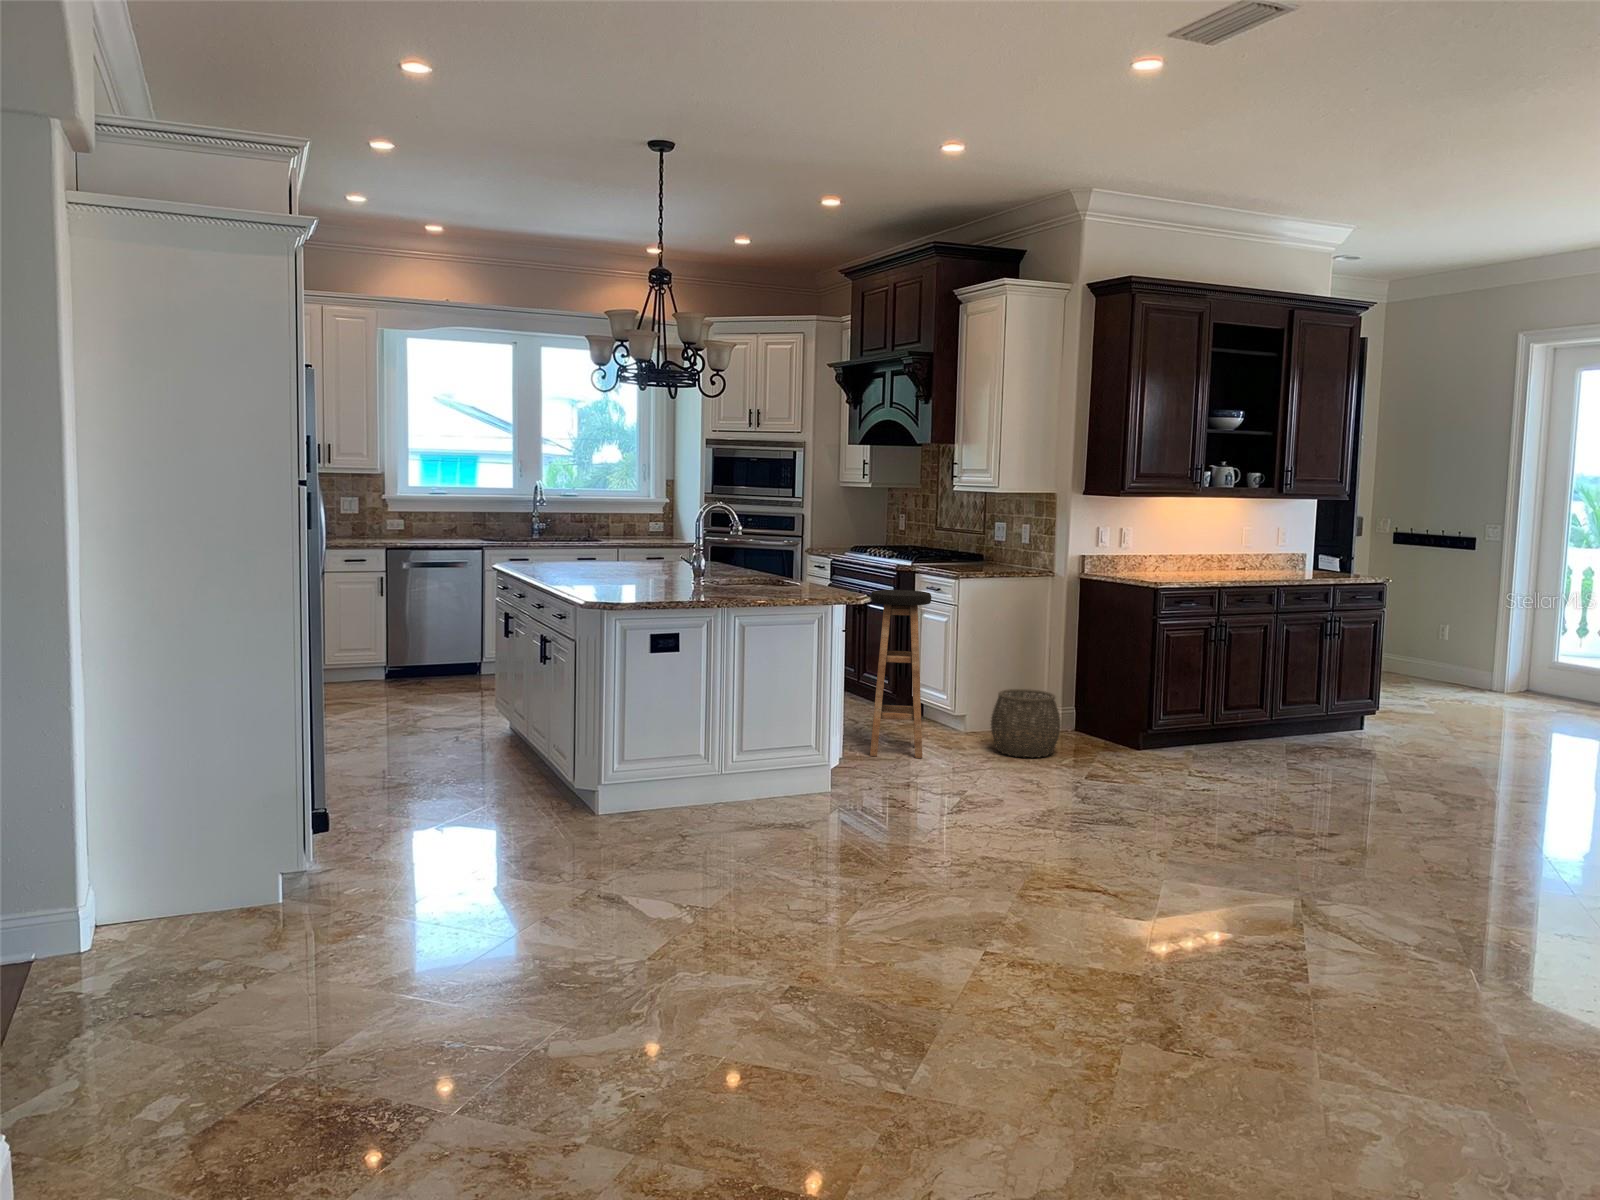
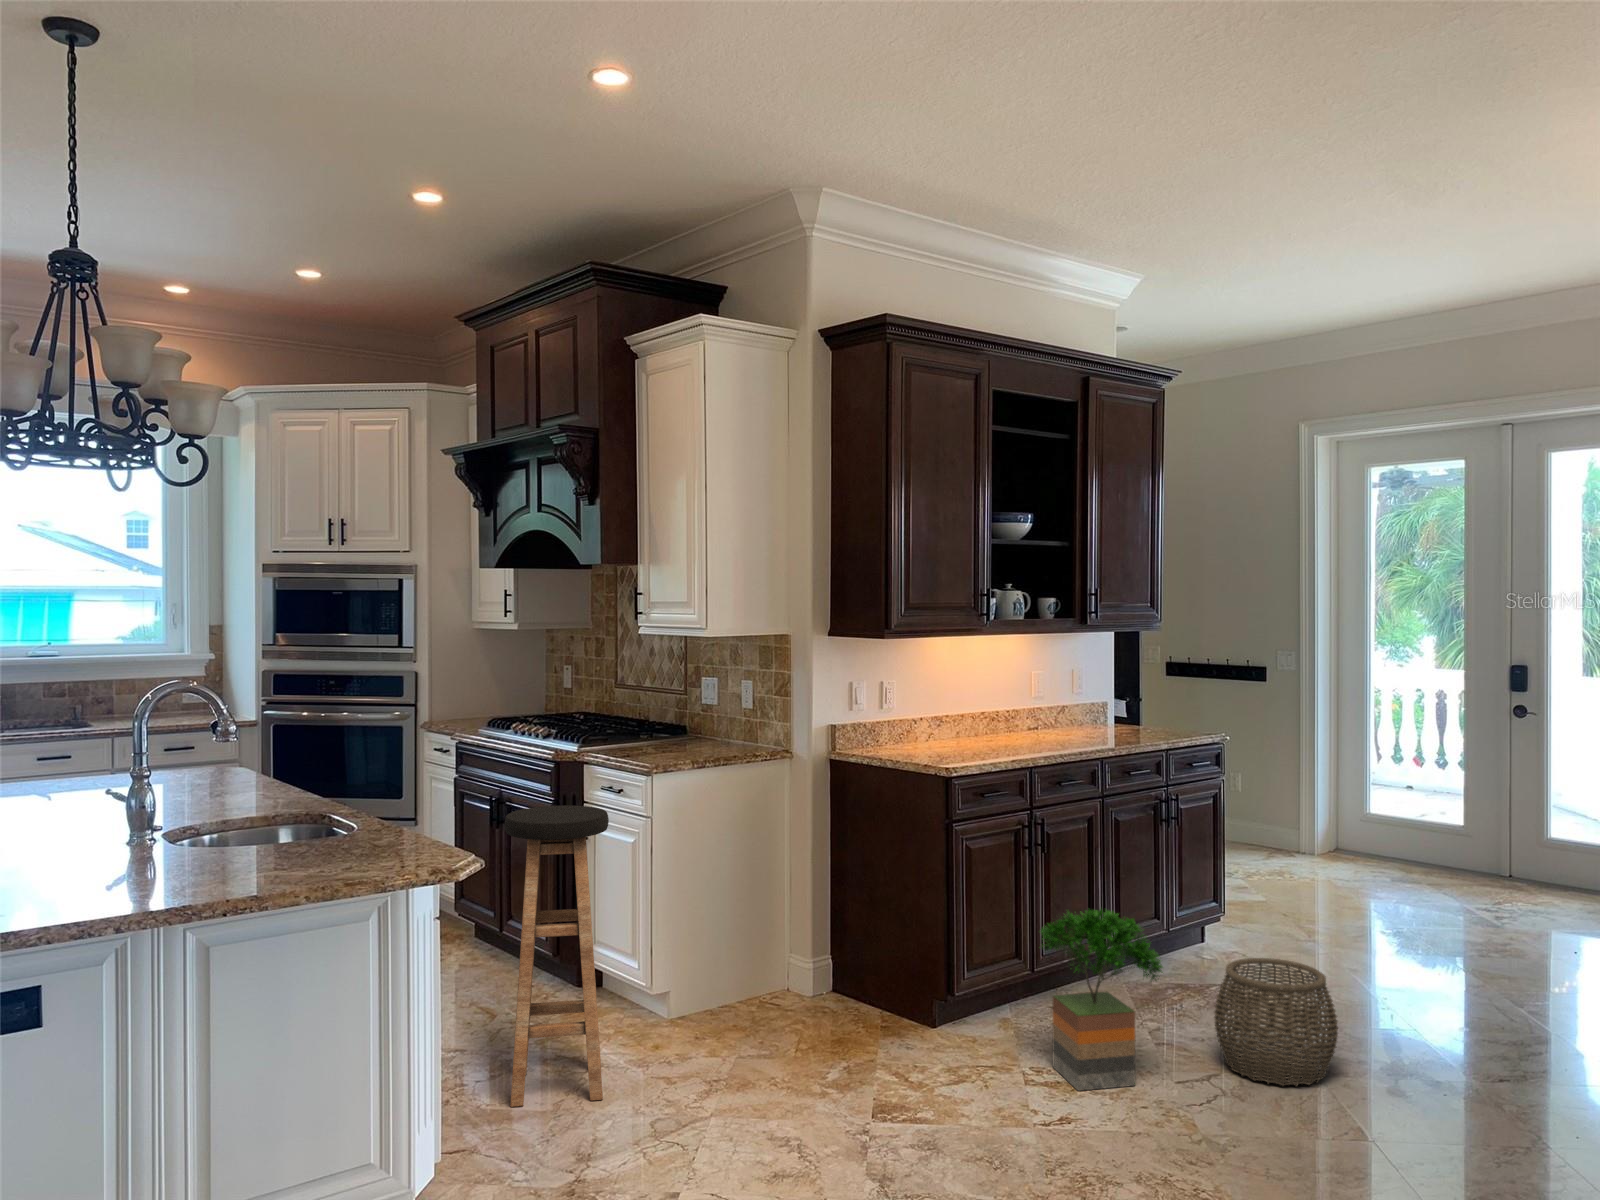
potted tree: none [1199,671,1280,782] -> present [1040,909,1163,1091]
woven basket: present [991,689,1061,758] -> present [1214,958,1338,1086]

